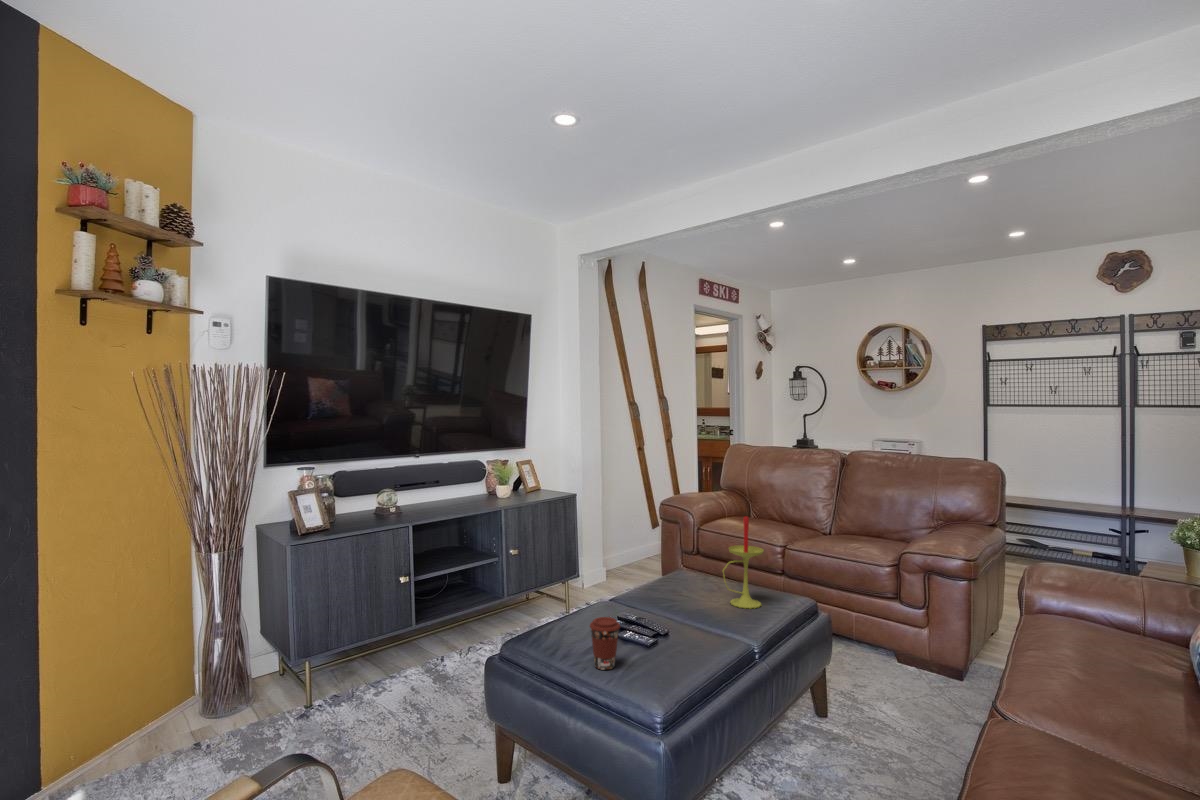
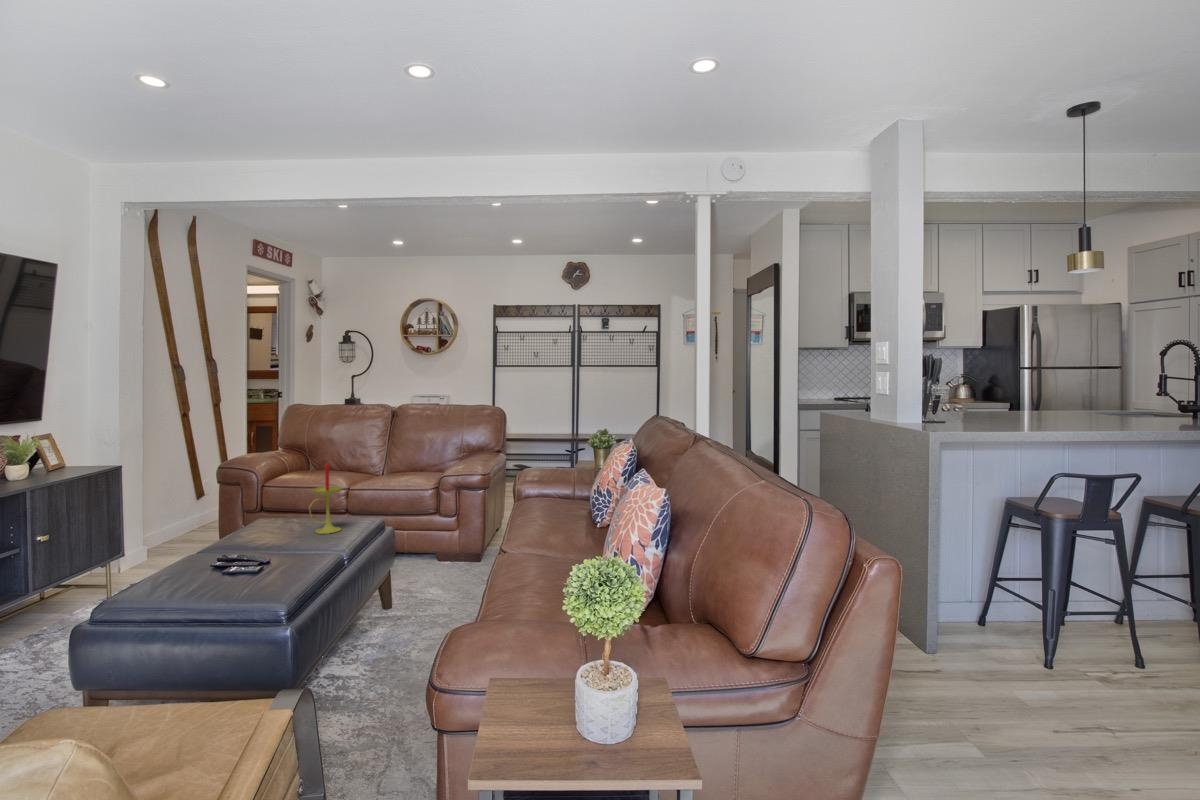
coffee cup: present [590,617,620,670] -> none [207,552,237,593]

